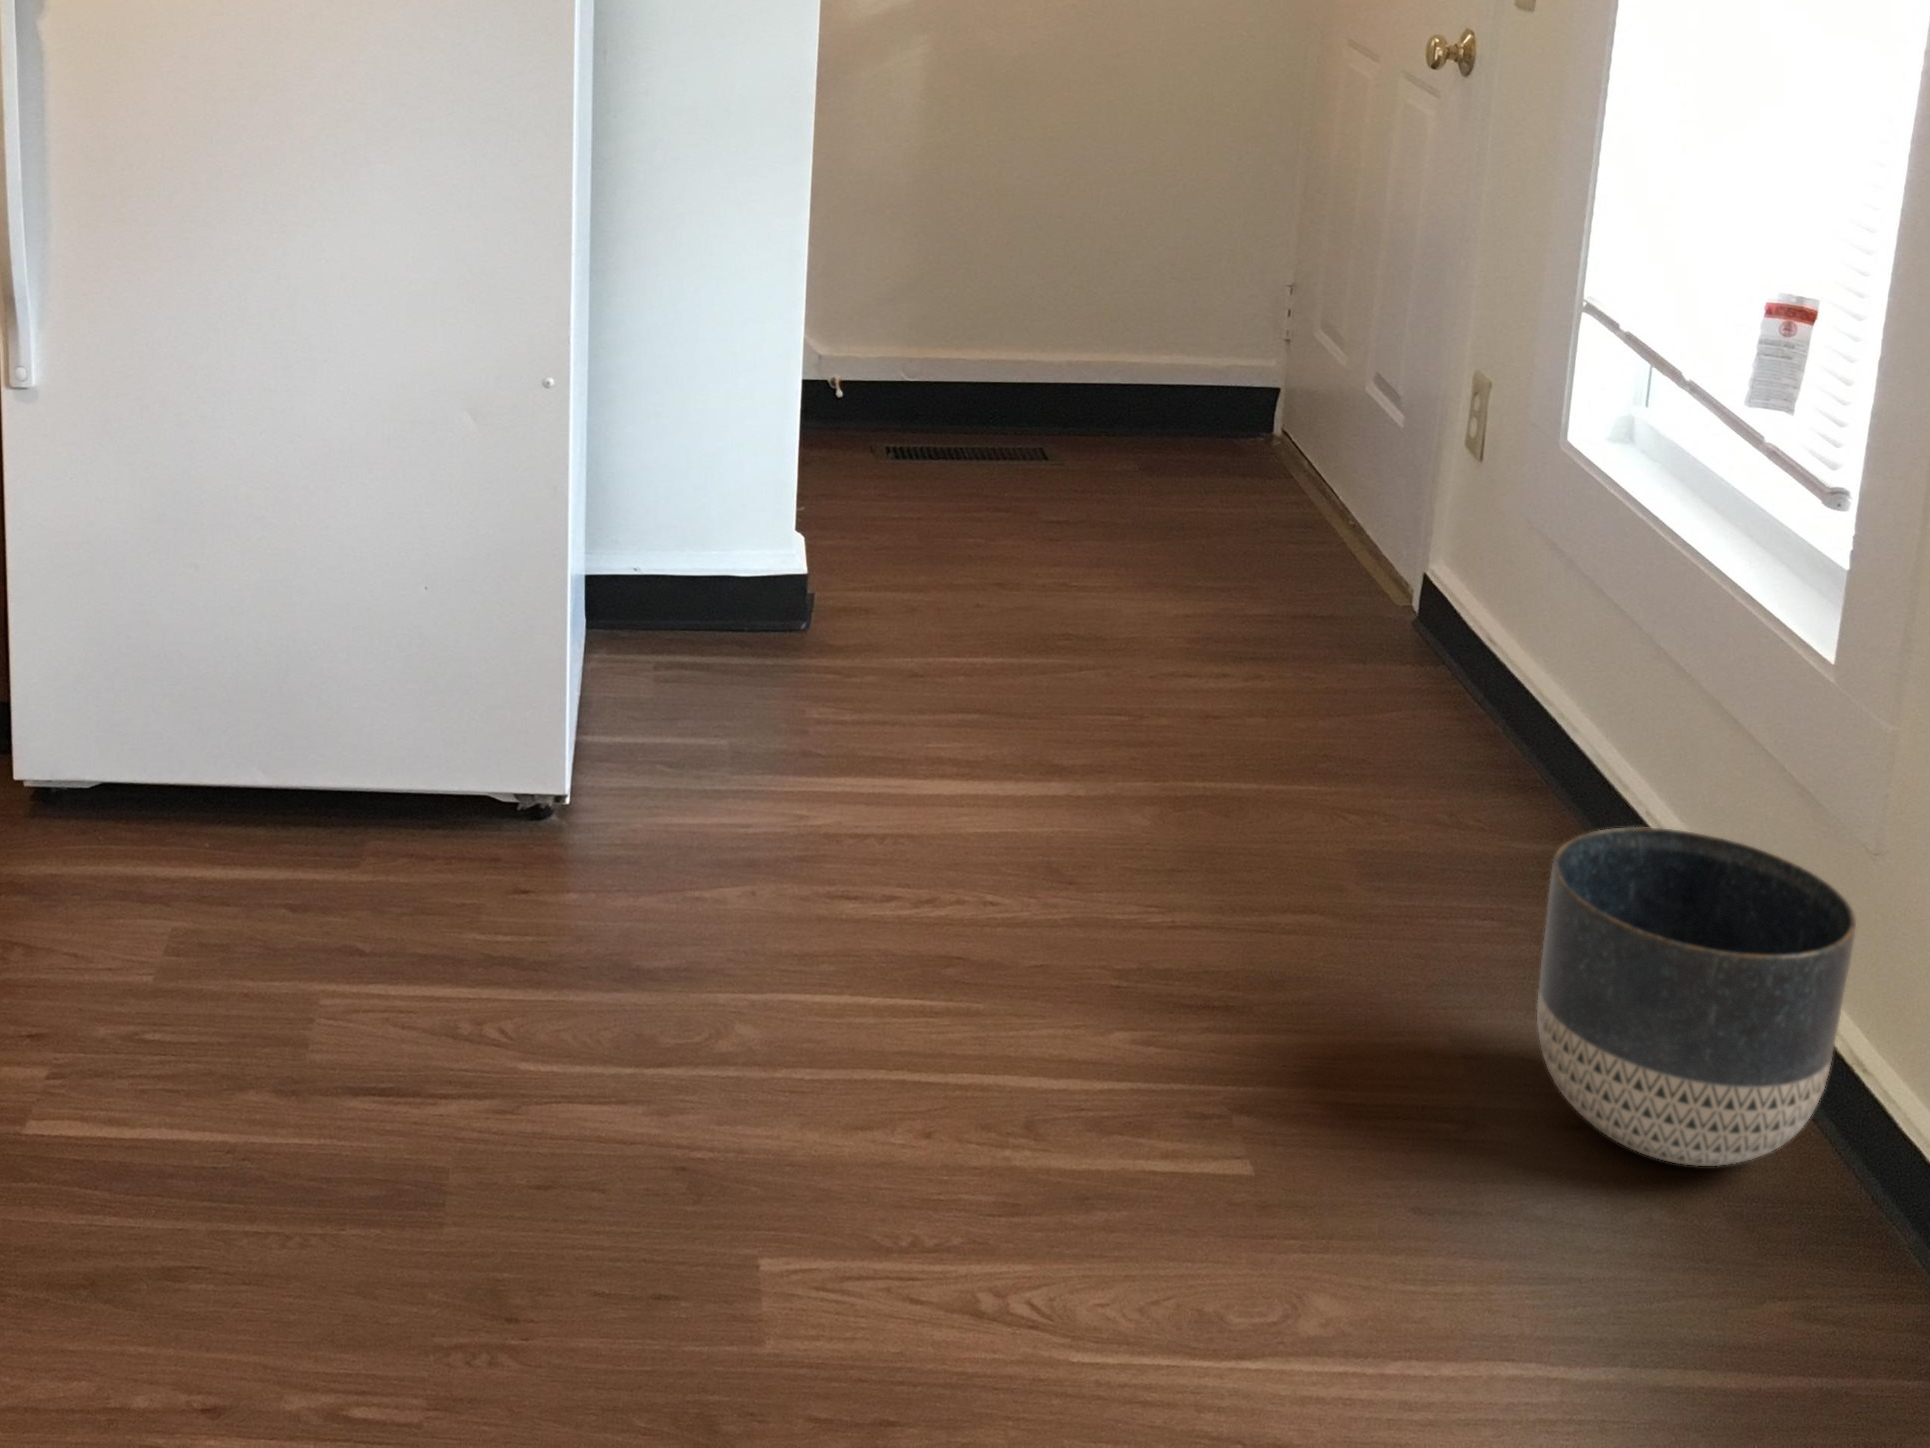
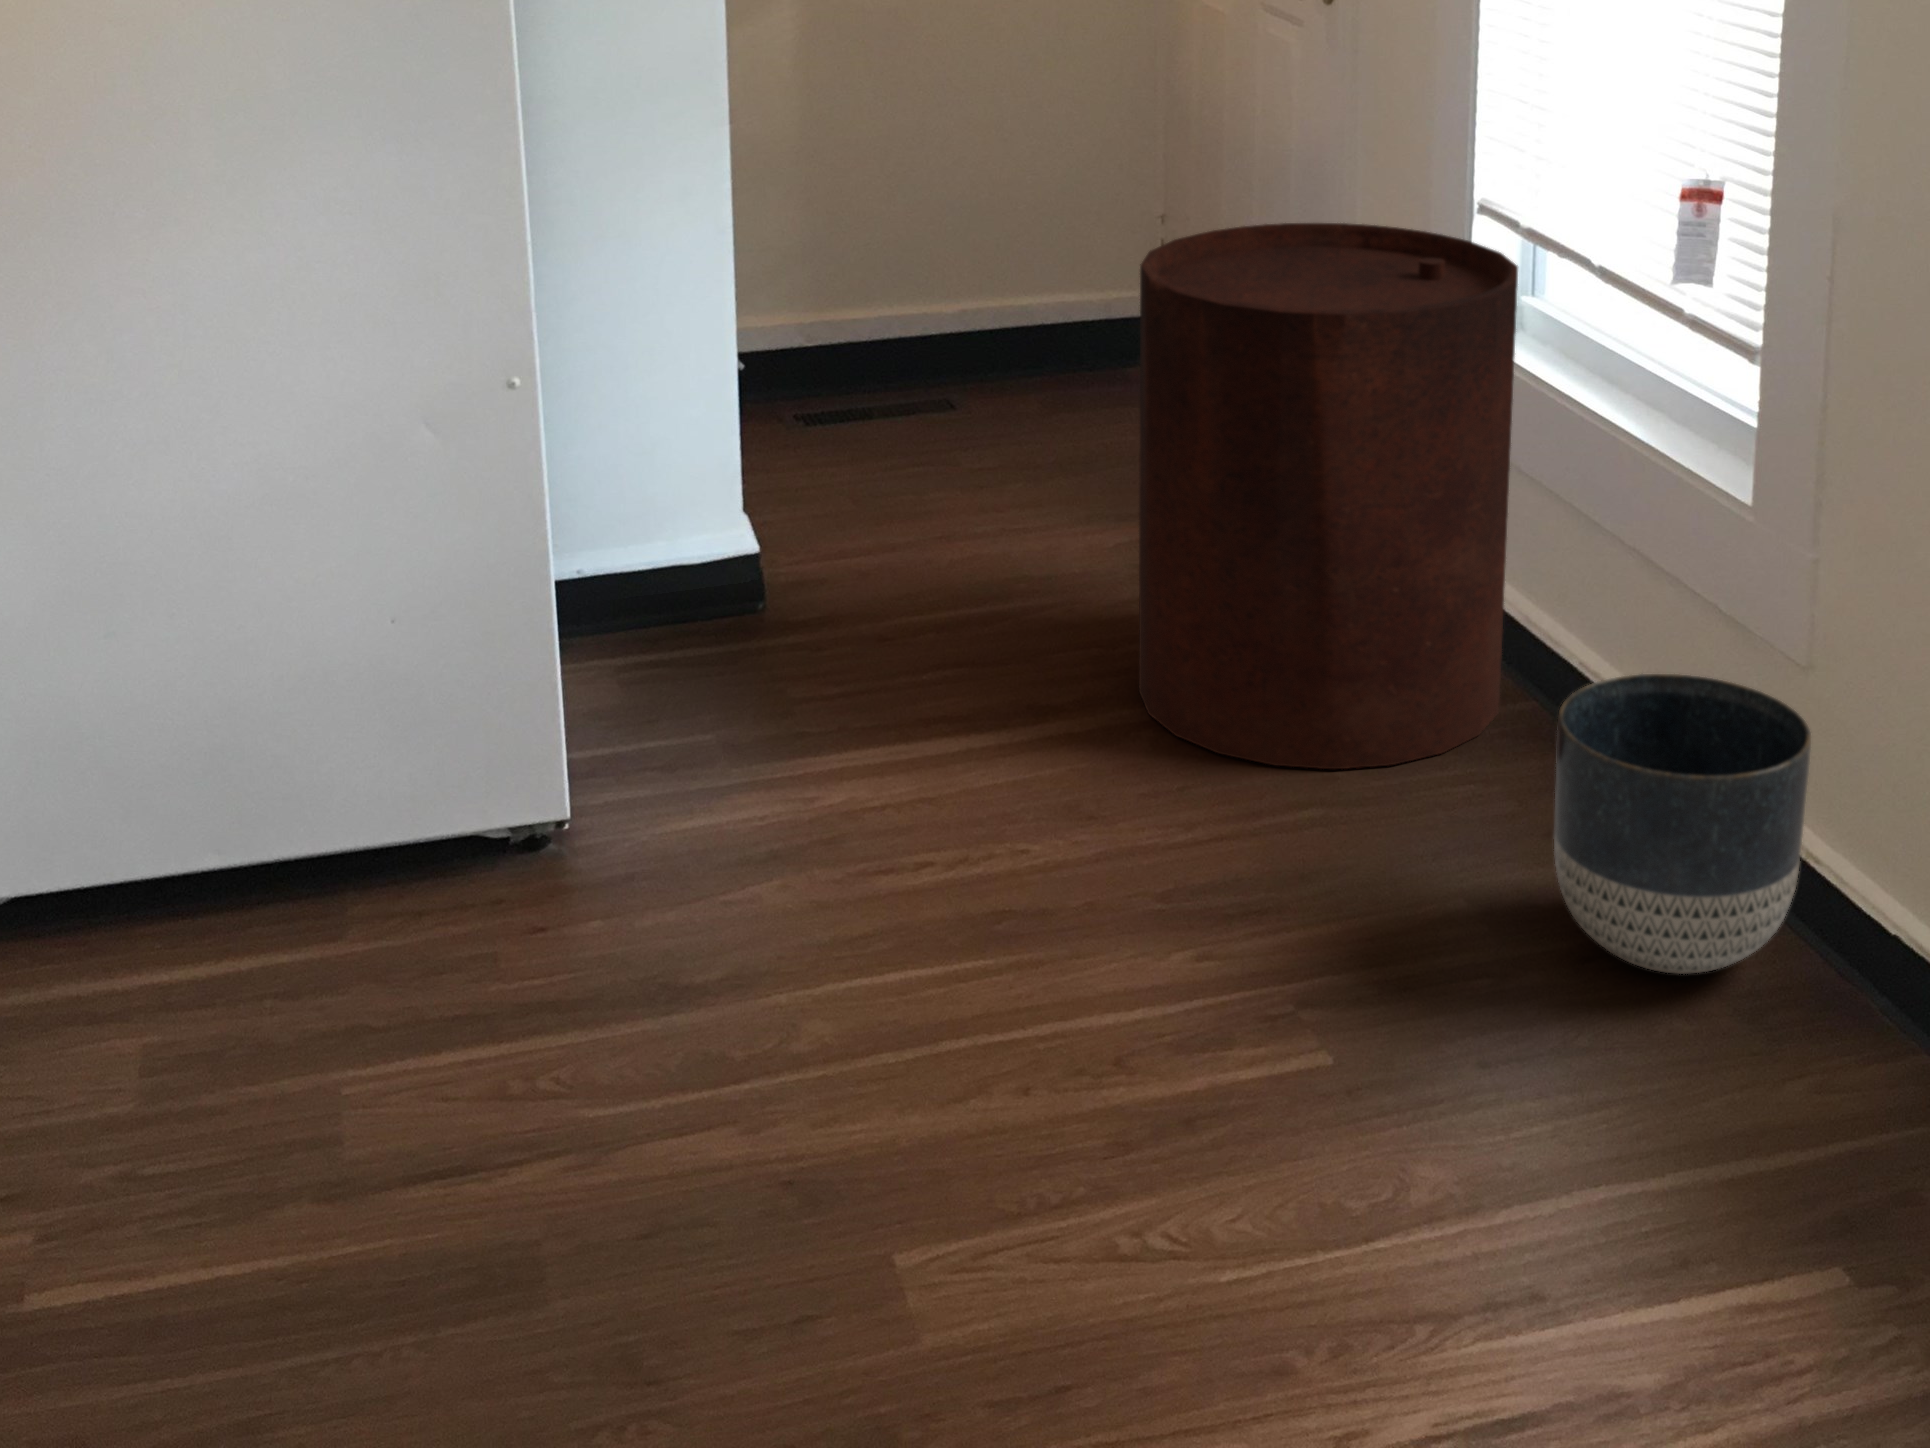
trash can: none [1151,301,1611,883] -> present [1139,223,1518,769]

